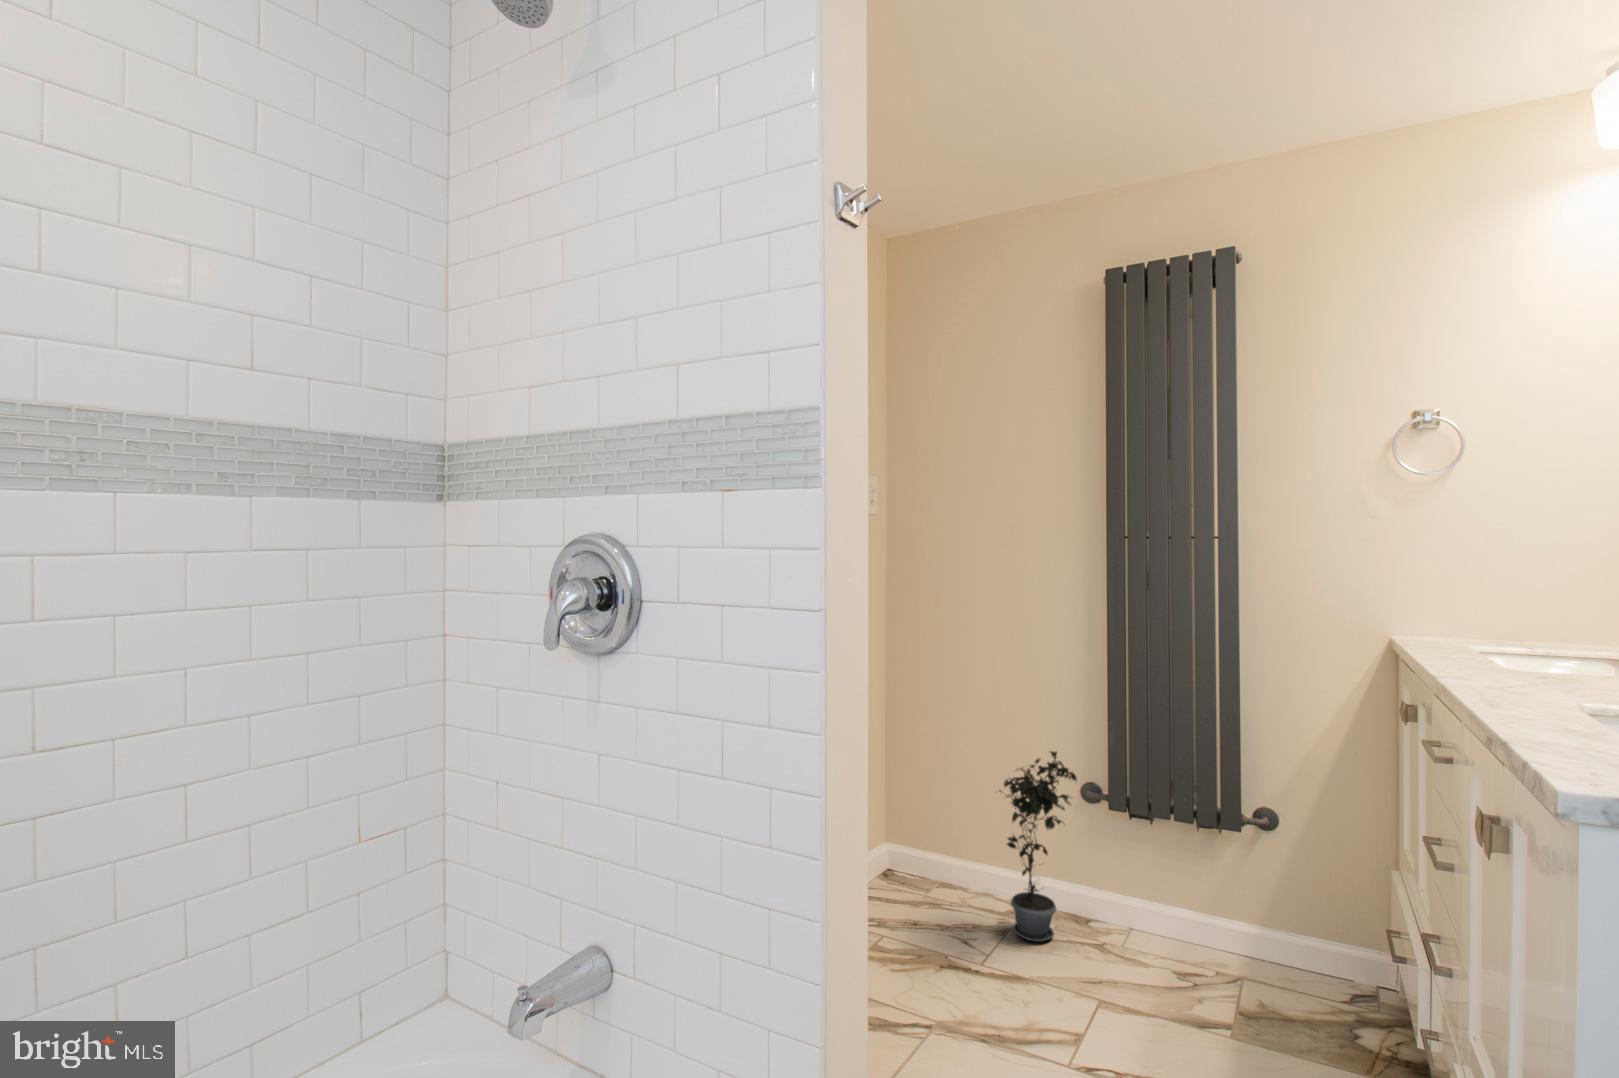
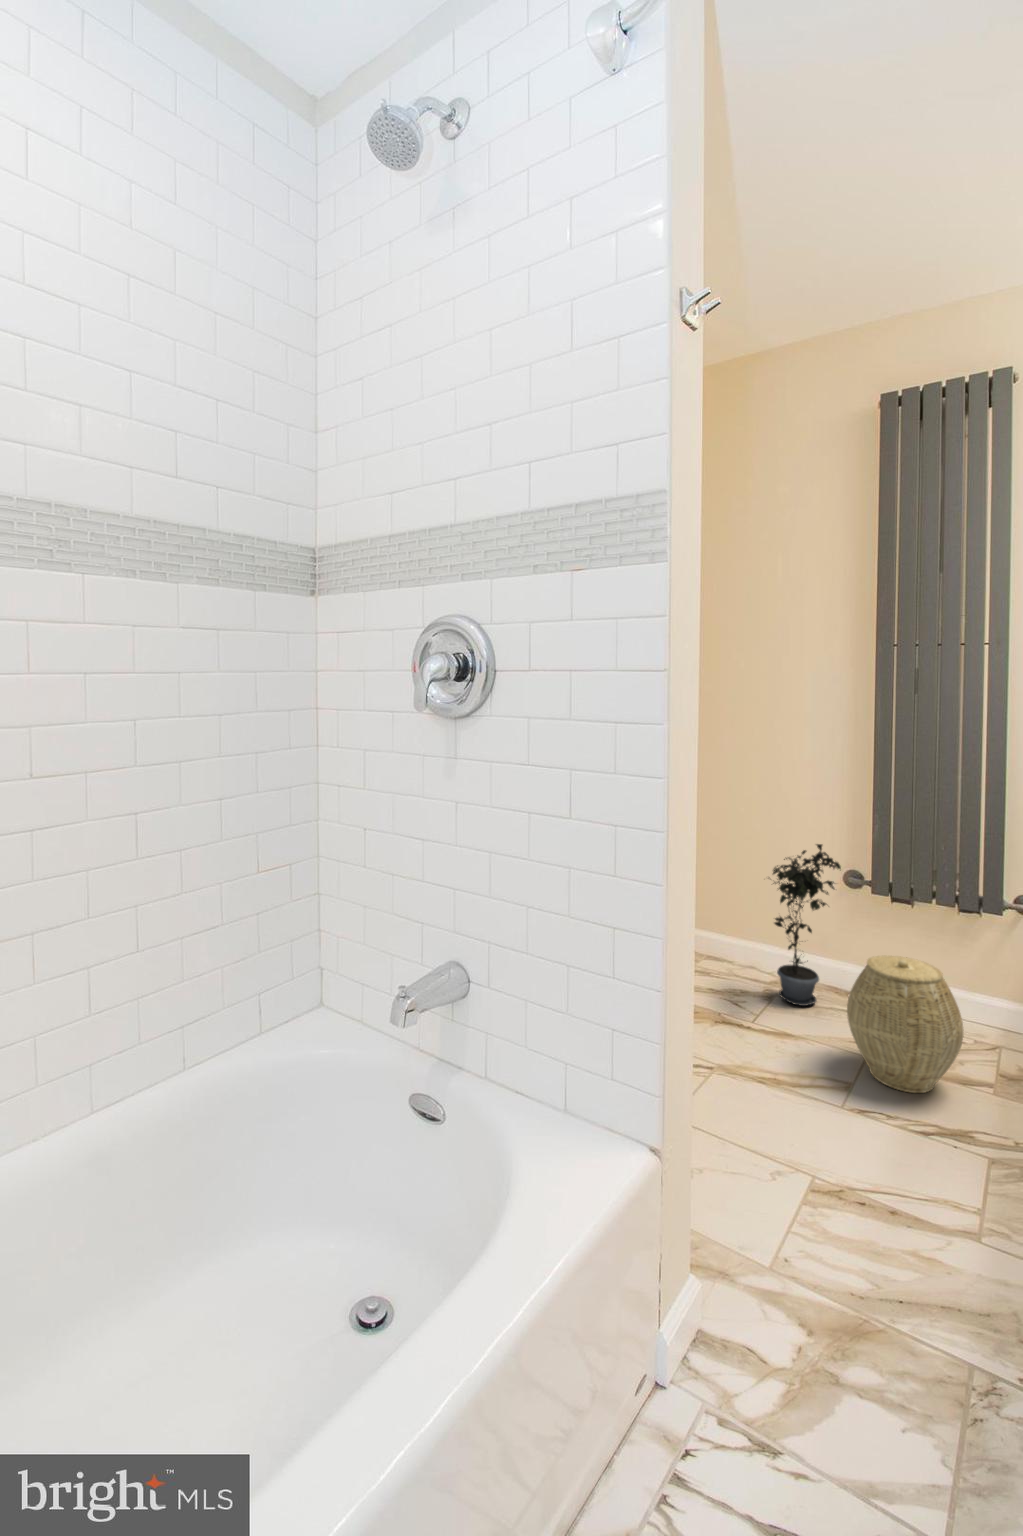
woven basket: none [1081,883,1197,1040] -> present [847,956,963,1093]

